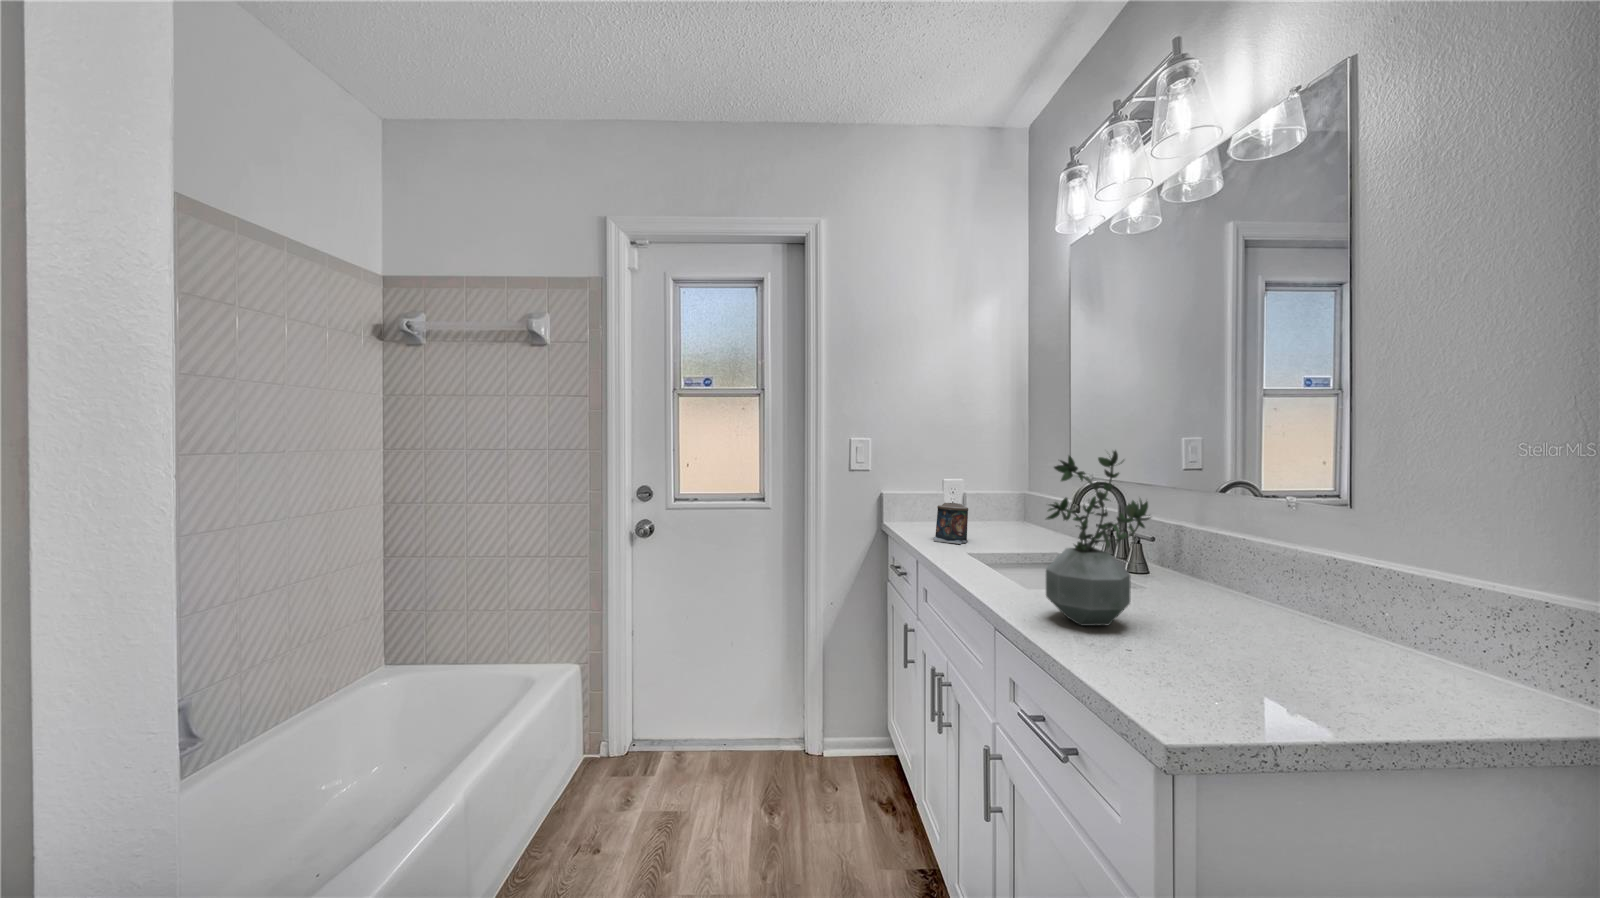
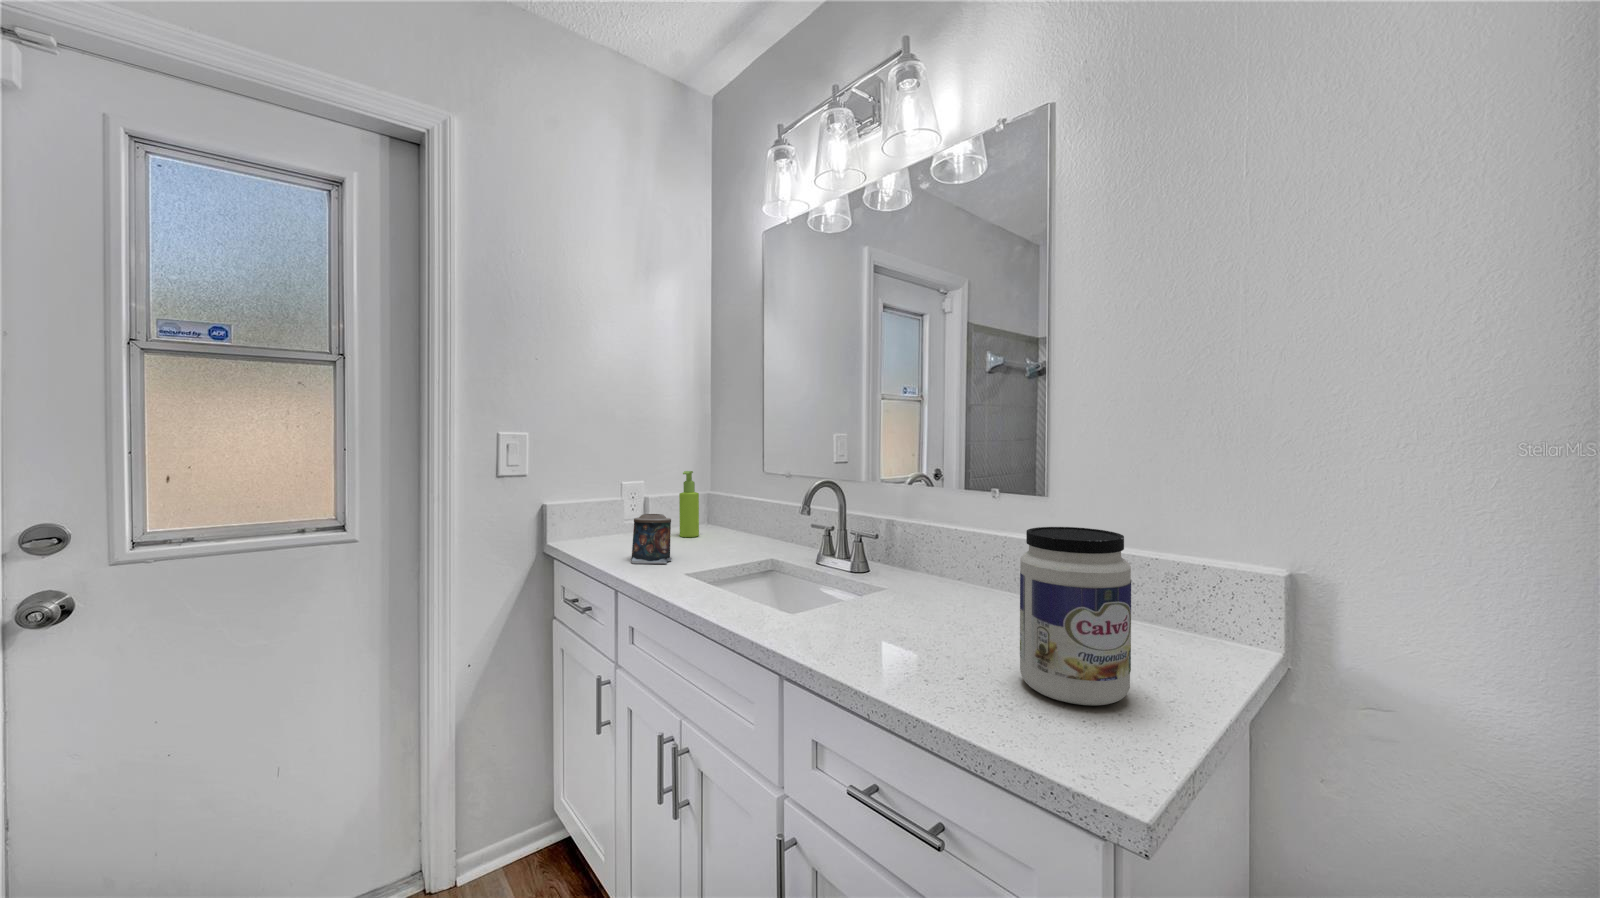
potted plant: present [1046,450,1151,626] -> none [848,449,951,654]
soap dispenser: none [993,470,1010,528] -> present [679,471,699,537]
jar: none [1181,525,1302,696] -> present [1020,527,1131,705]

